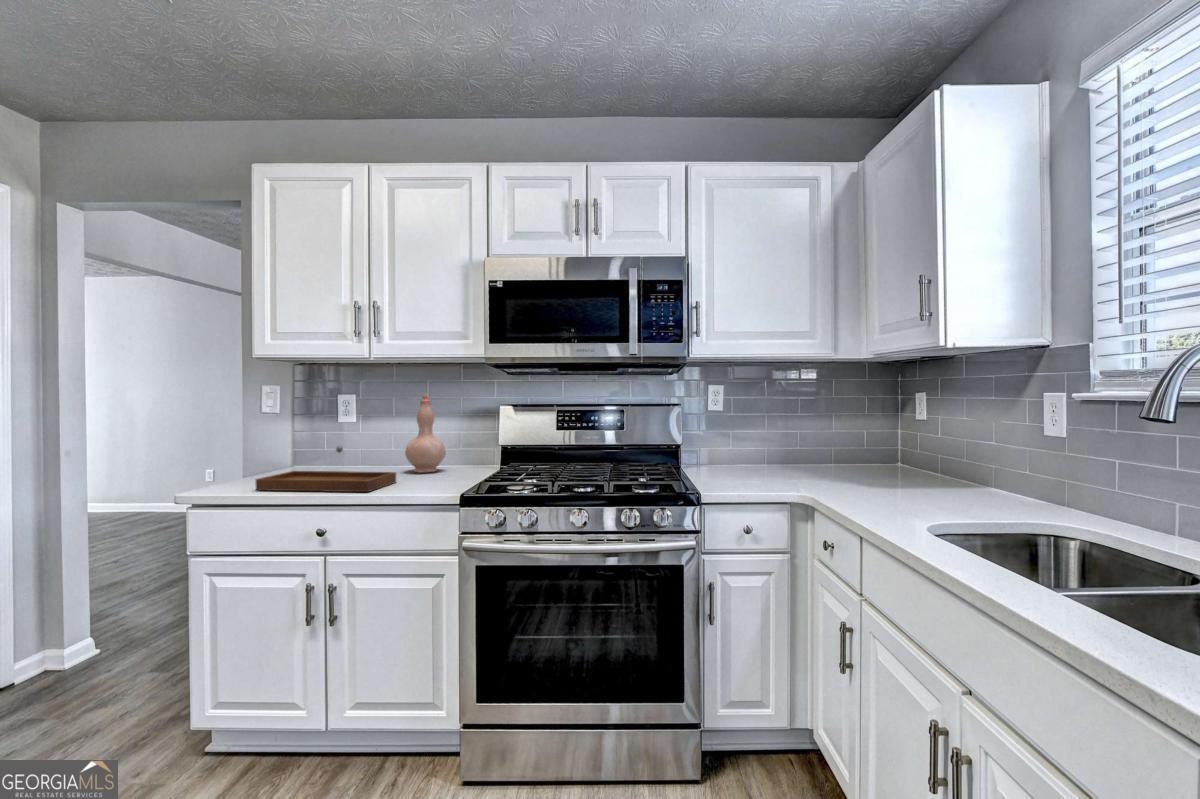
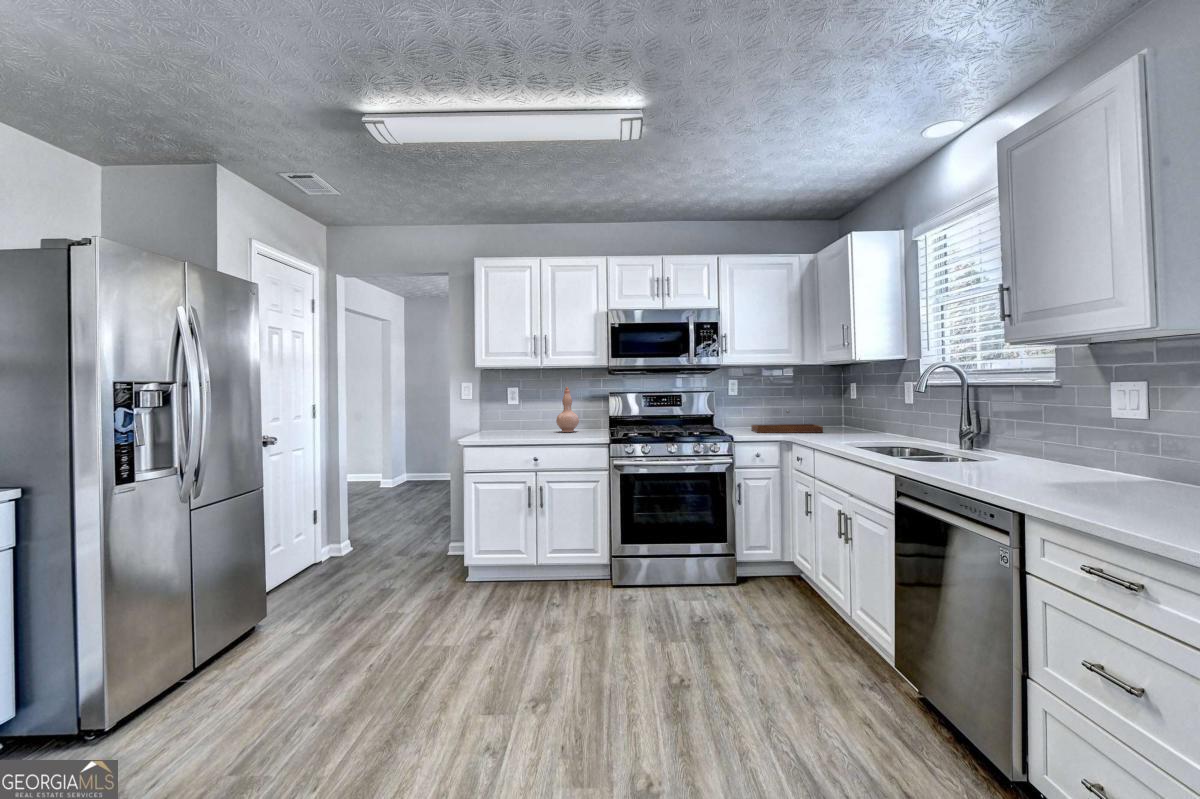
tray: present [256,446,396,492] -> present [751,410,823,433]

